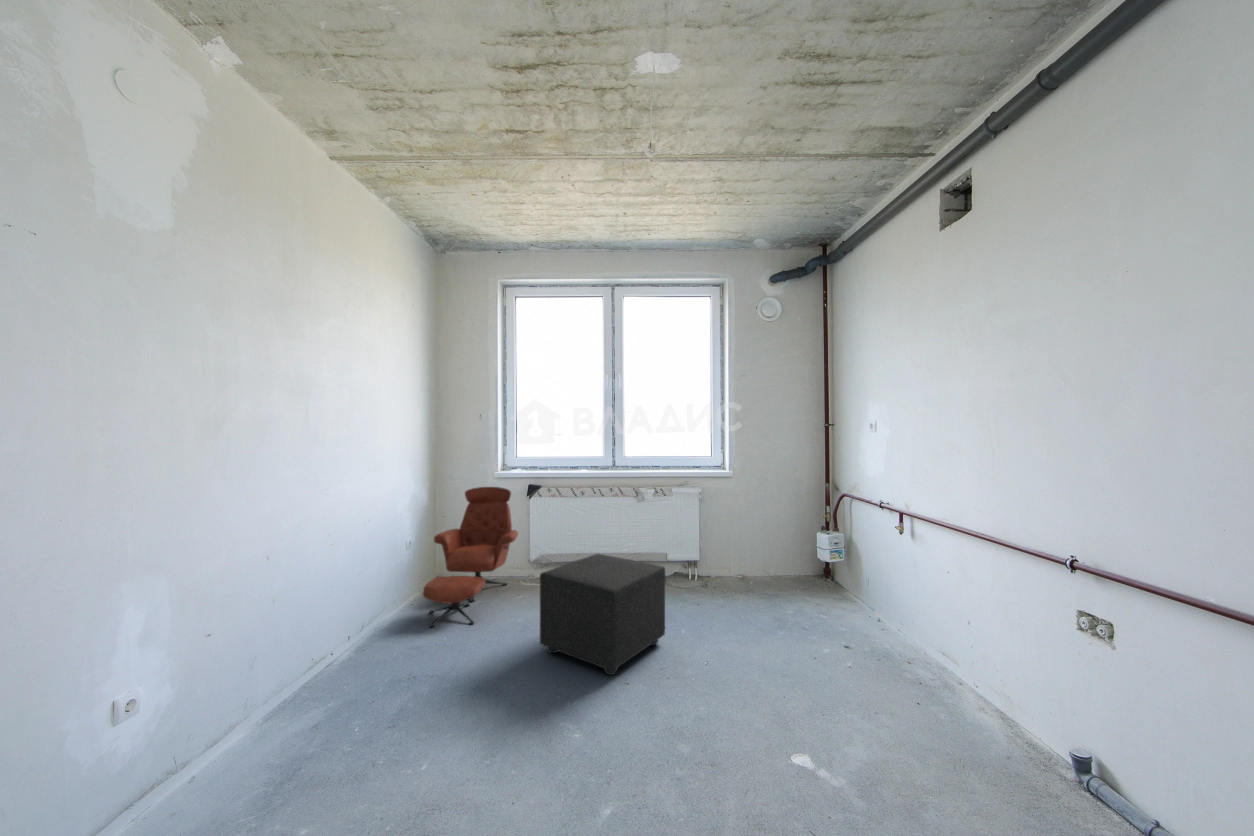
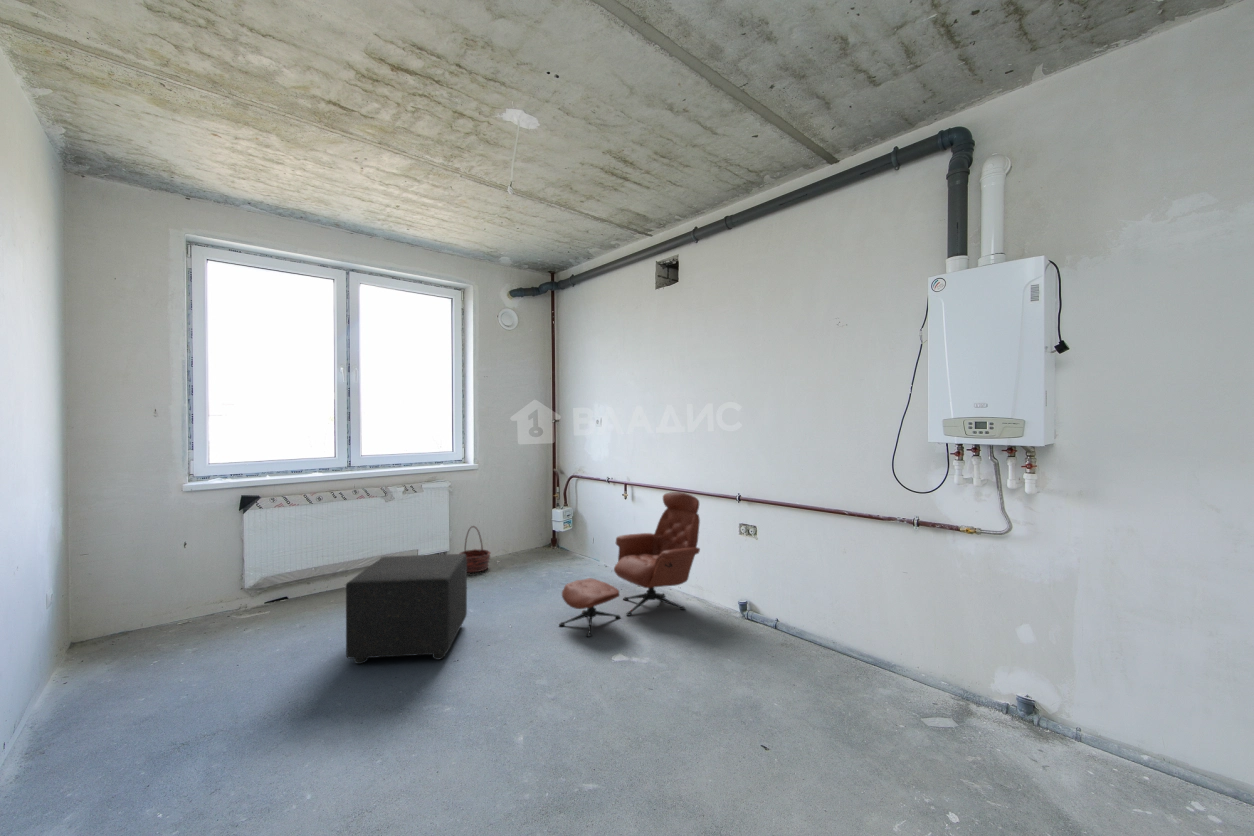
armchair: present [423,487,518,627] -> present [559,492,700,637]
basket: none [706,536,740,587] -> present [460,526,491,572]

